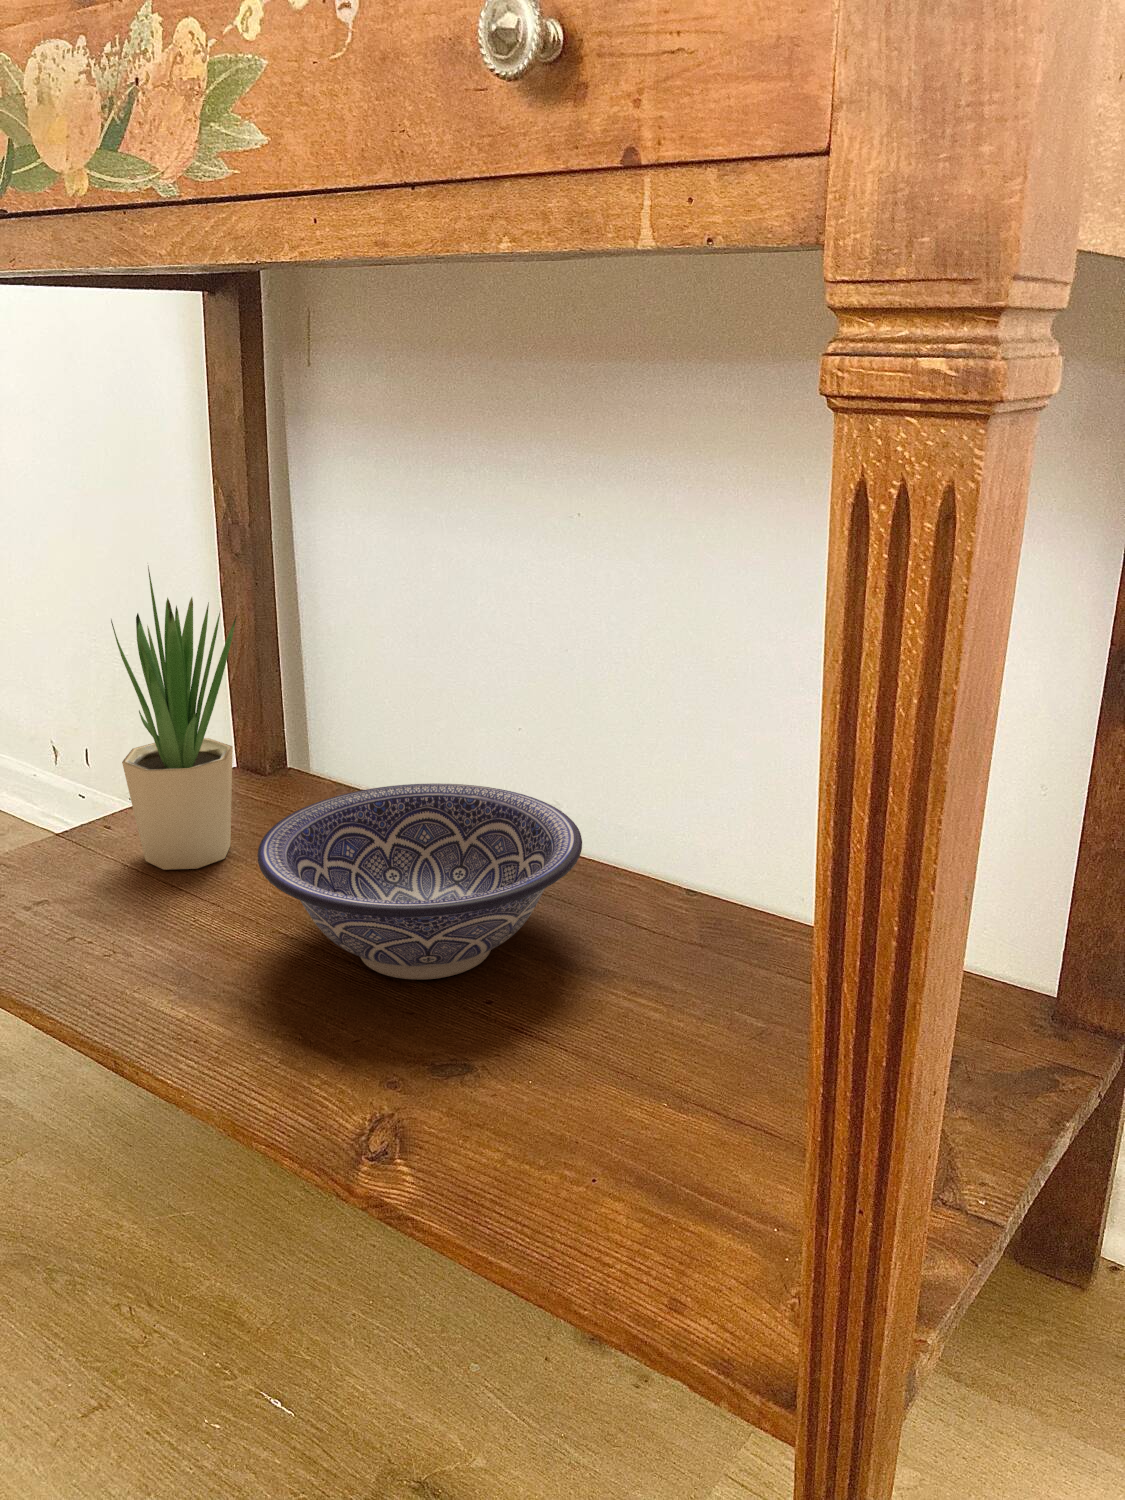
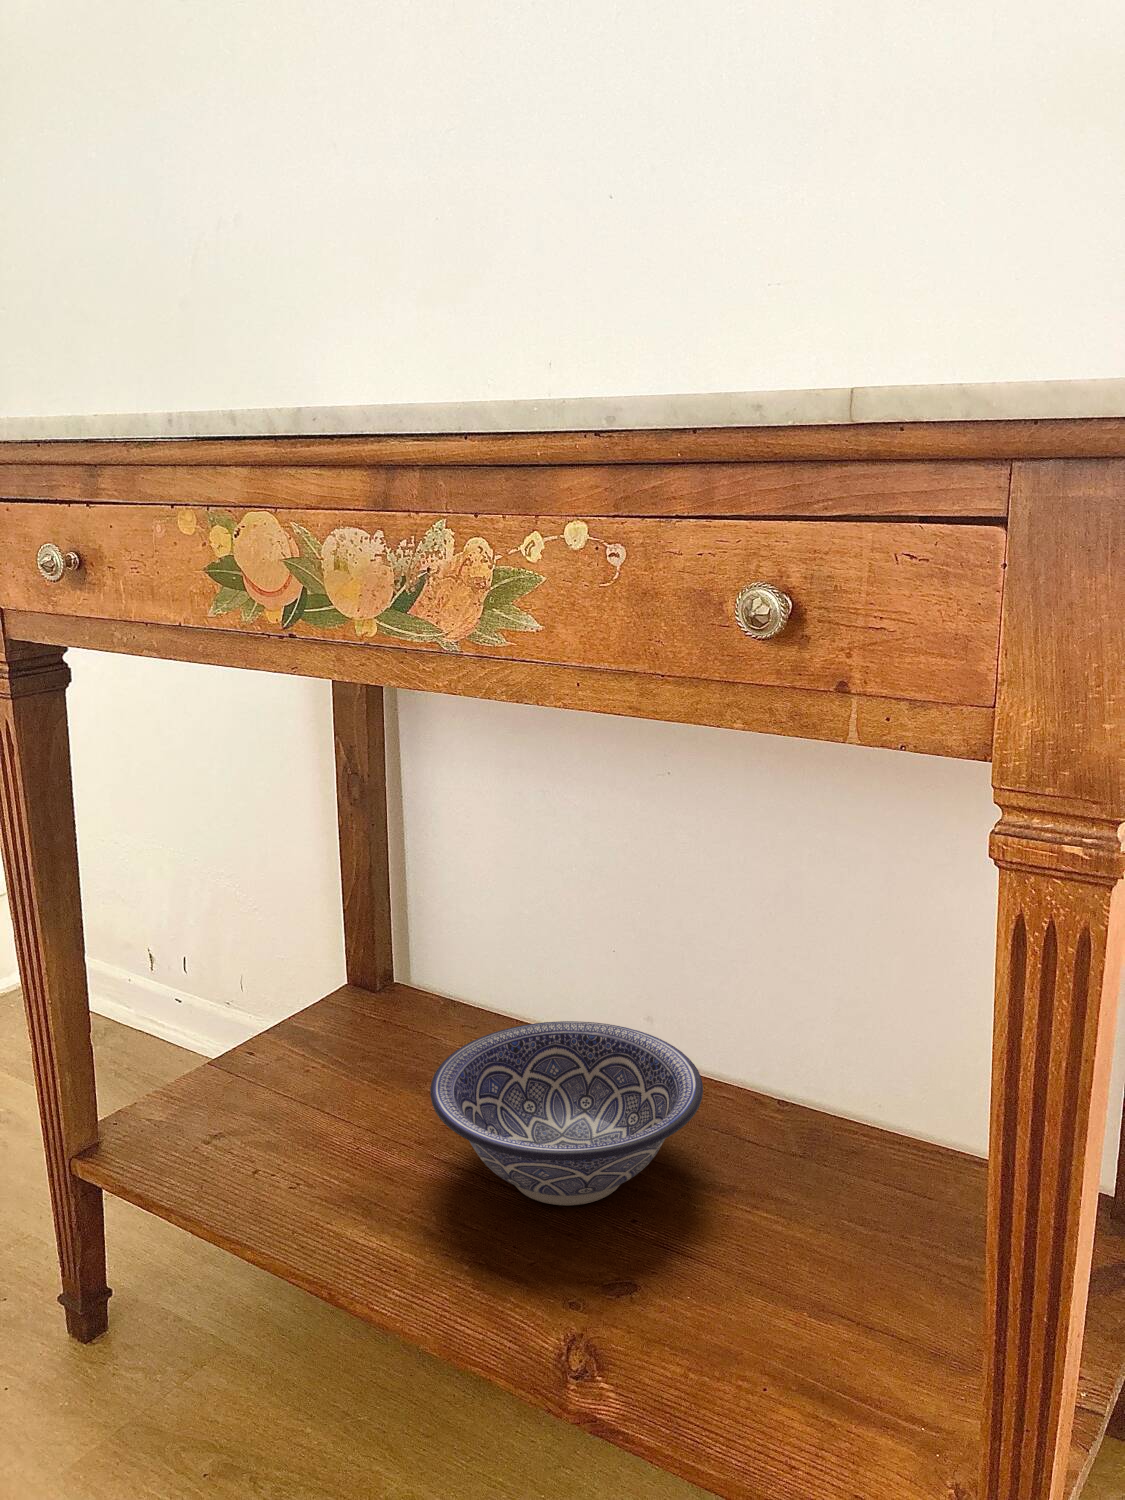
potted plant: present [111,567,237,870] -> none [274,837,384,1102]

